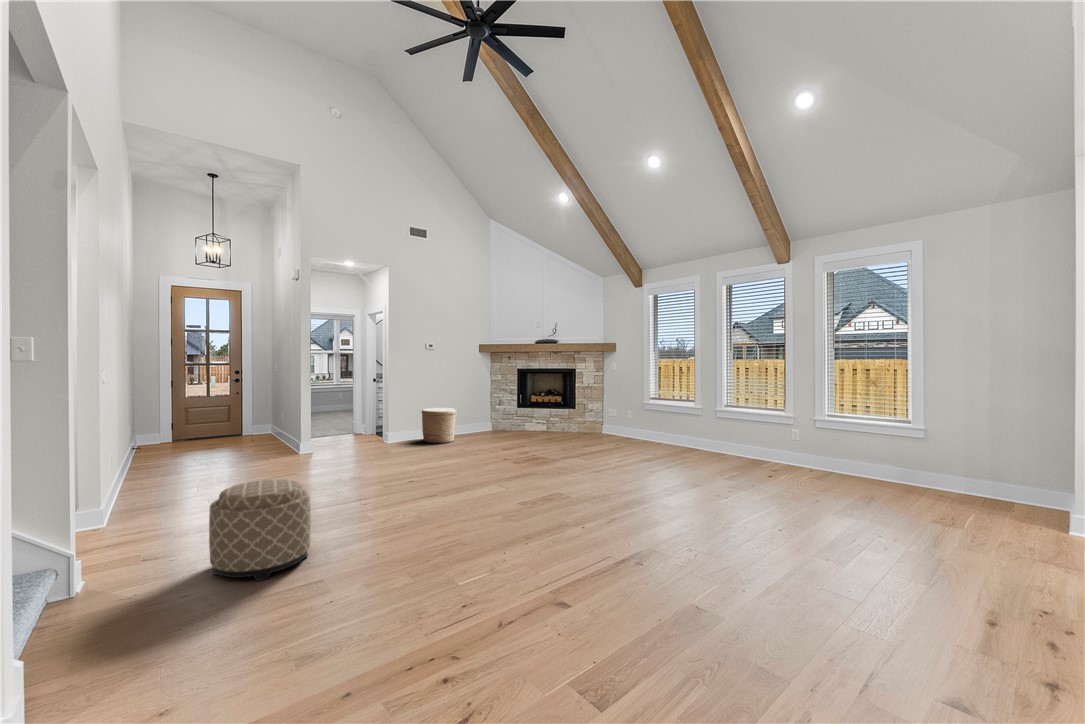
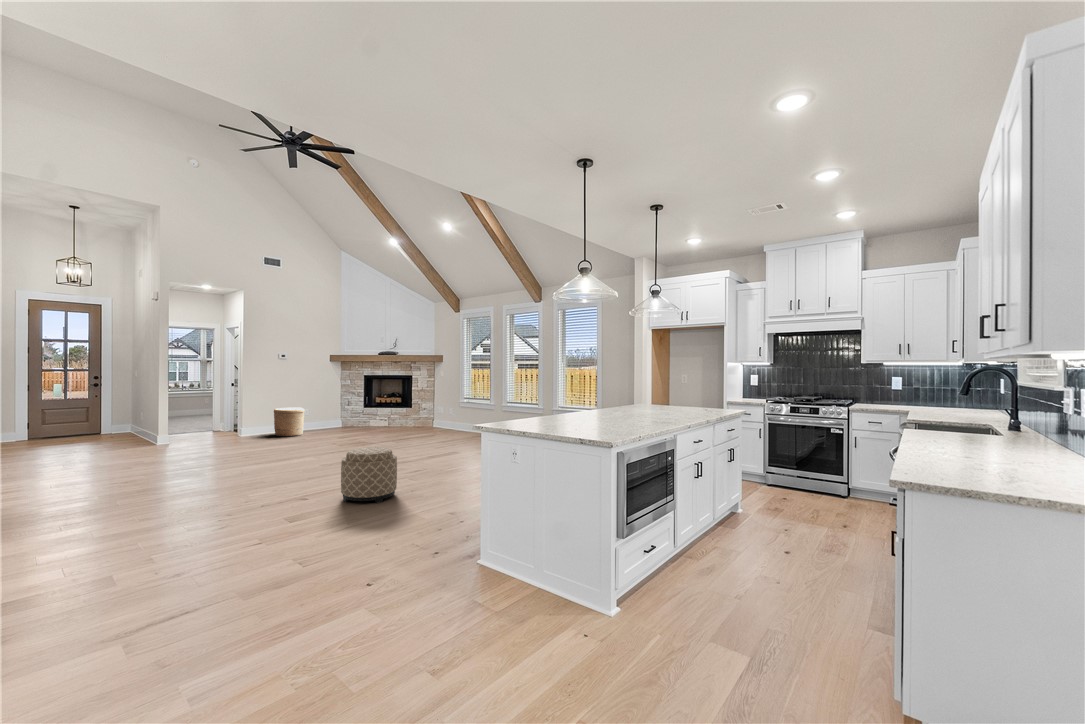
ottoman: present [209,479,311,581] -> present [341,447,397,503]

